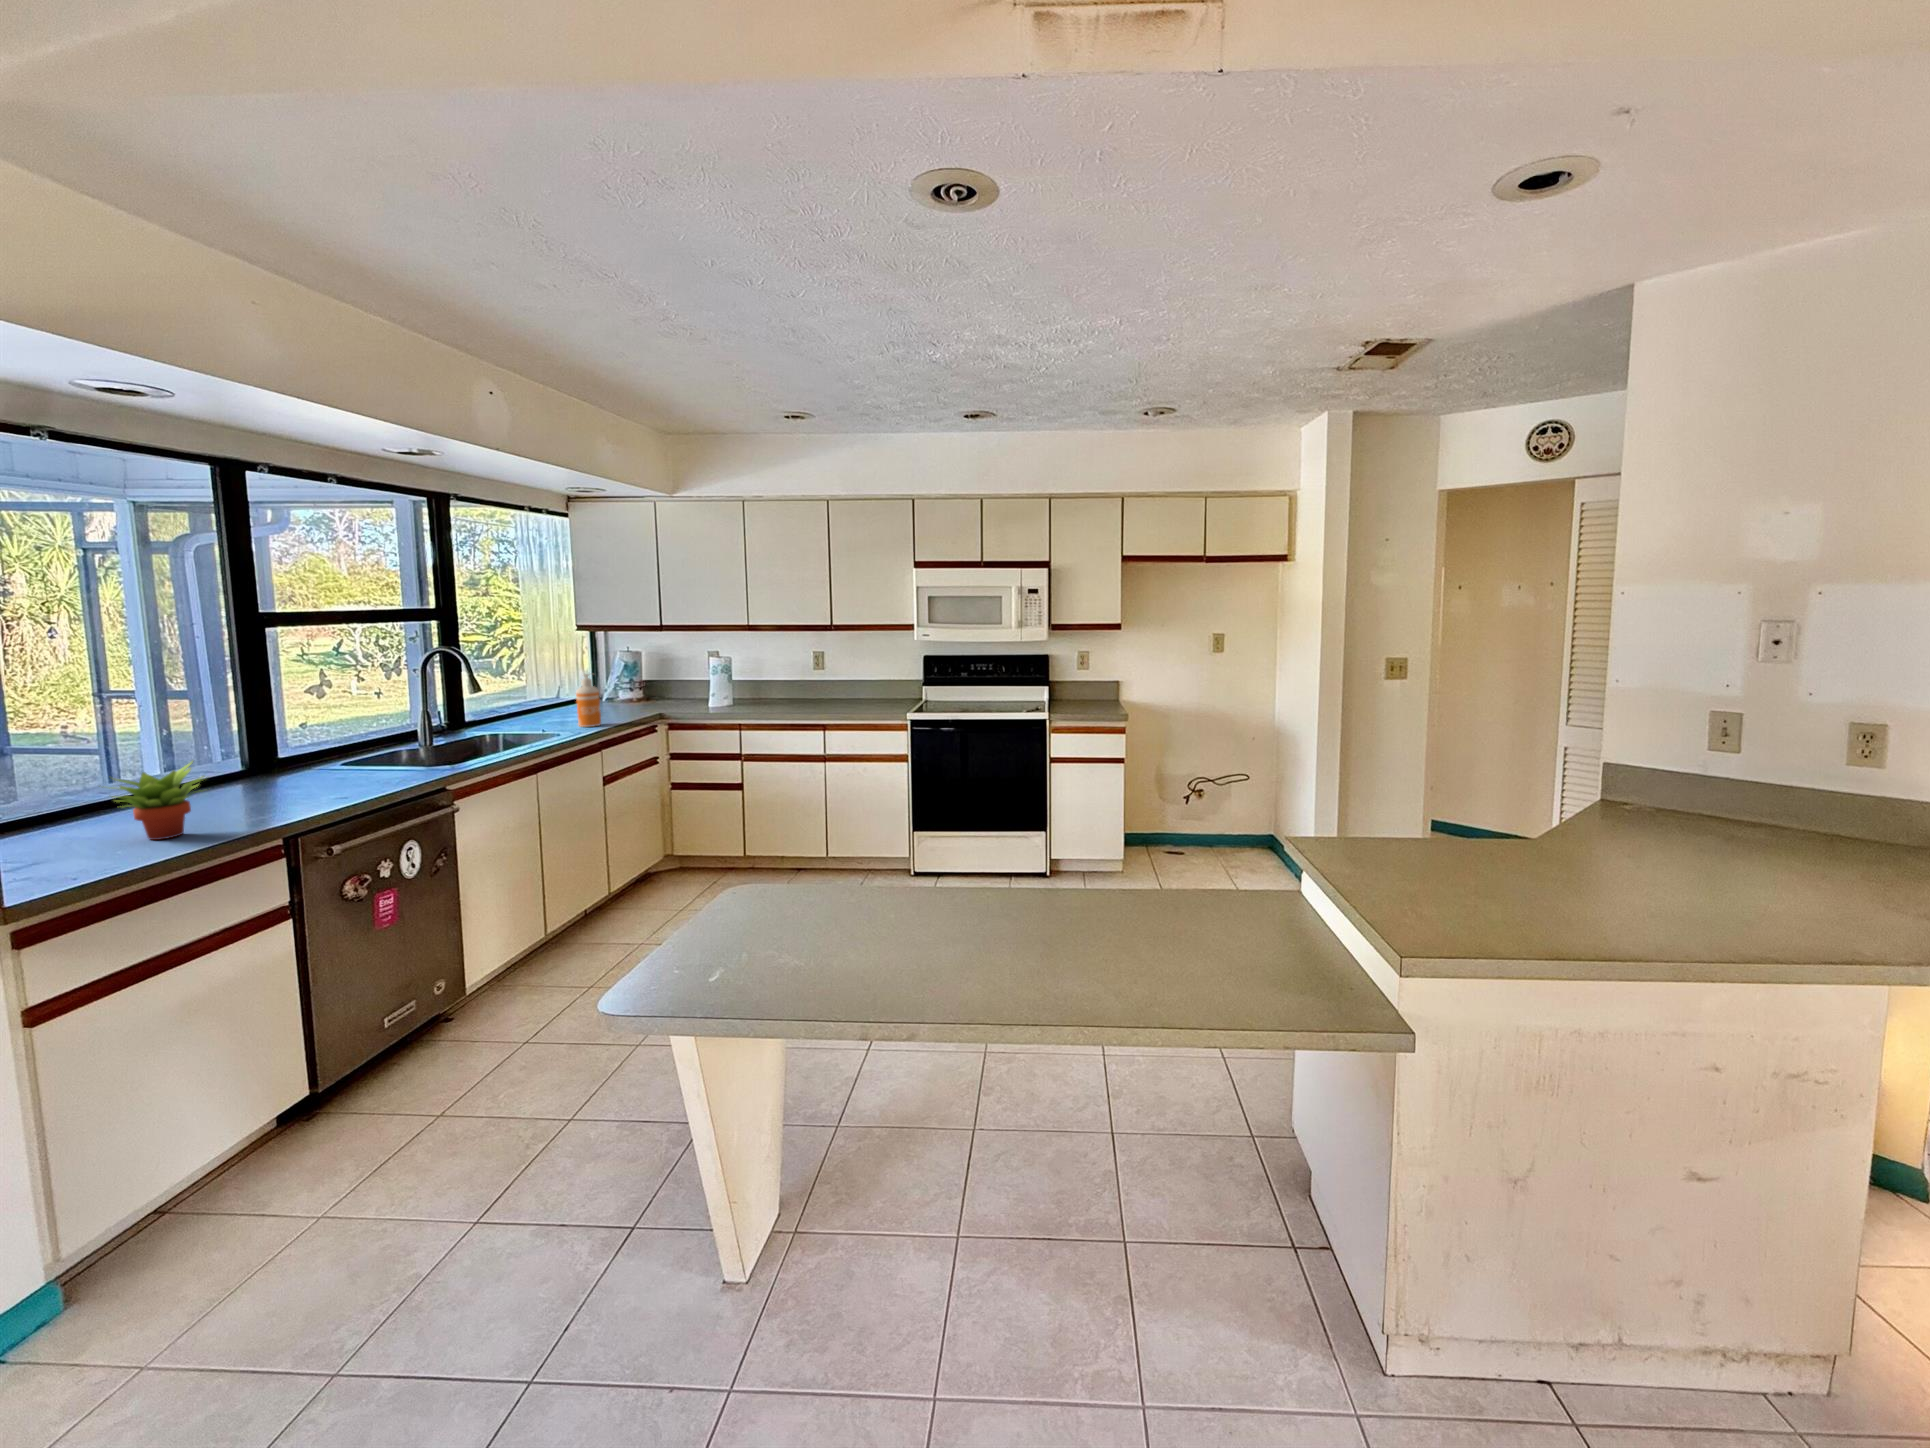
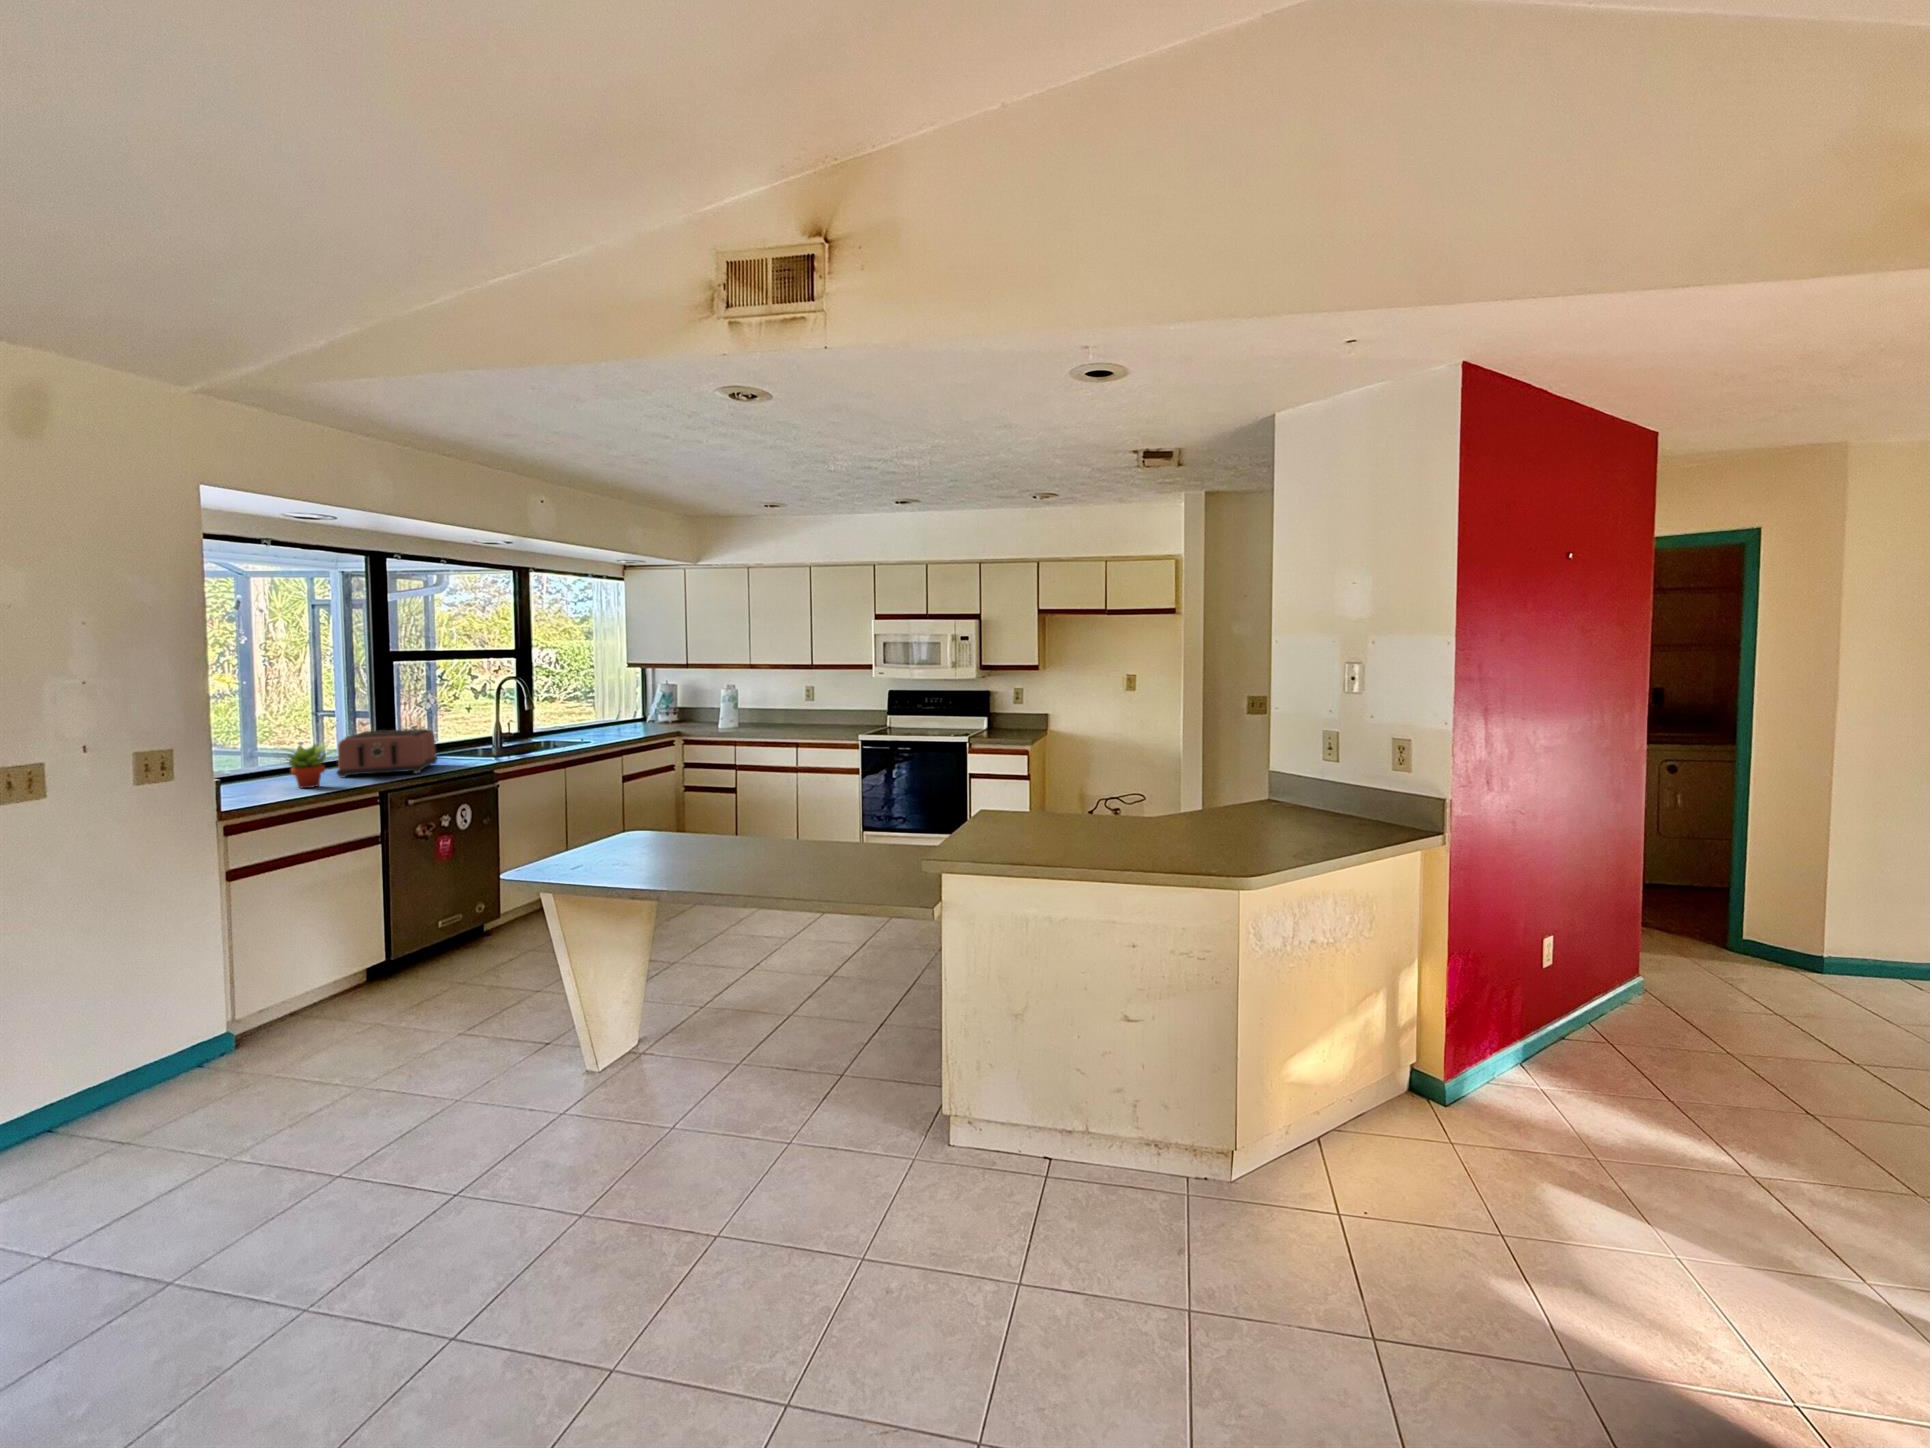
soap dispenser: present [576,674,601,727] -> none [613,698,632,738]
toaster: none [203,732,355,815] -> present [337,729,437,778]

